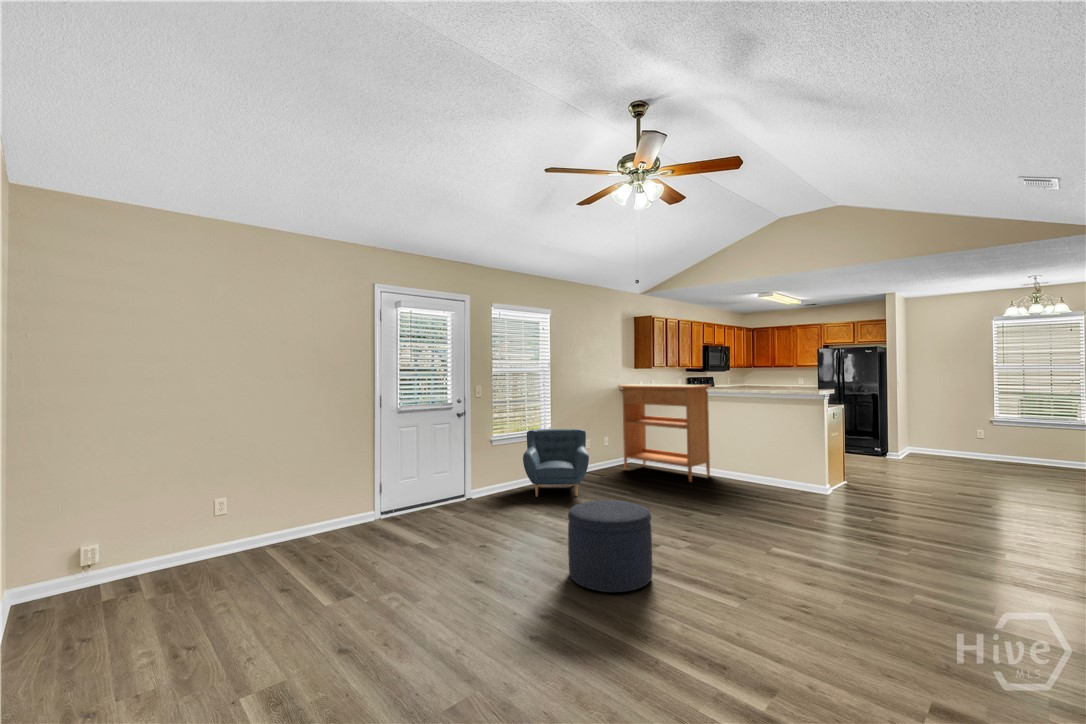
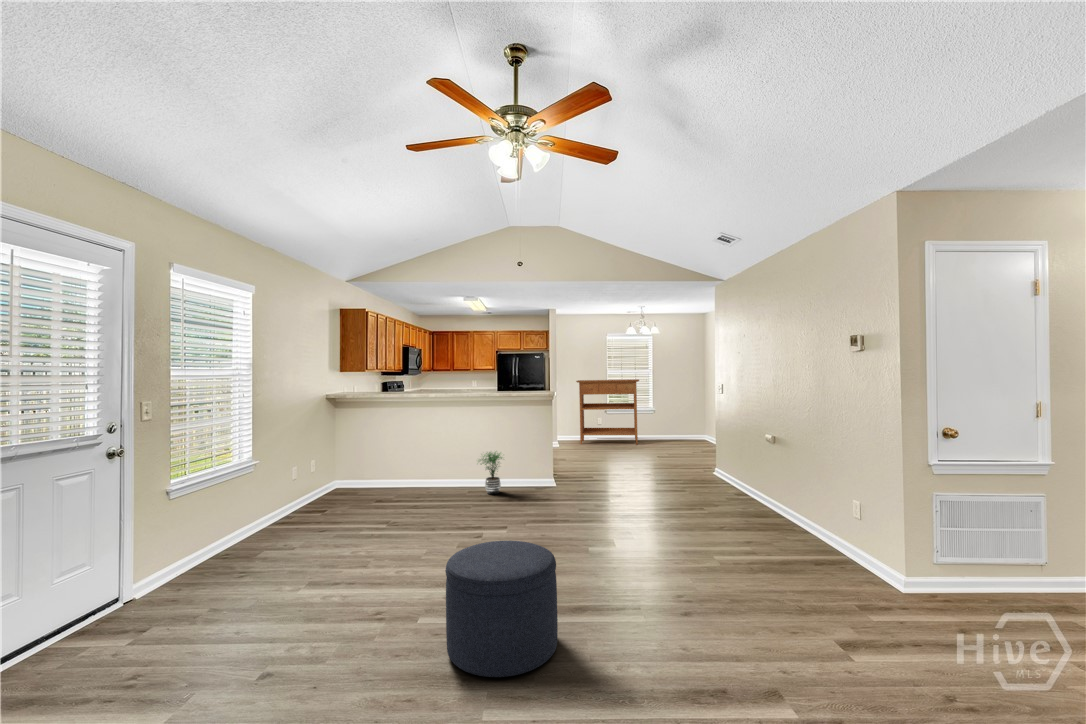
console table: present [618,384,711,482] -> present [576,379,639,445]
armchair: present [523,429,589,496] -> none [223,455,340,564]
potted plant: none [732,445,763,488] -> present [479,452,502,494]

